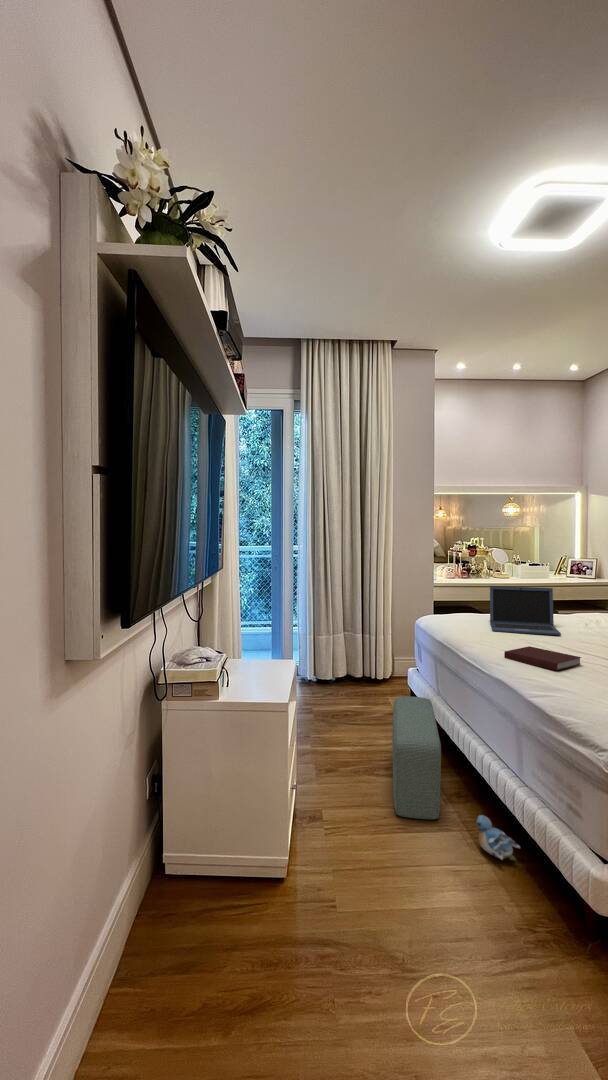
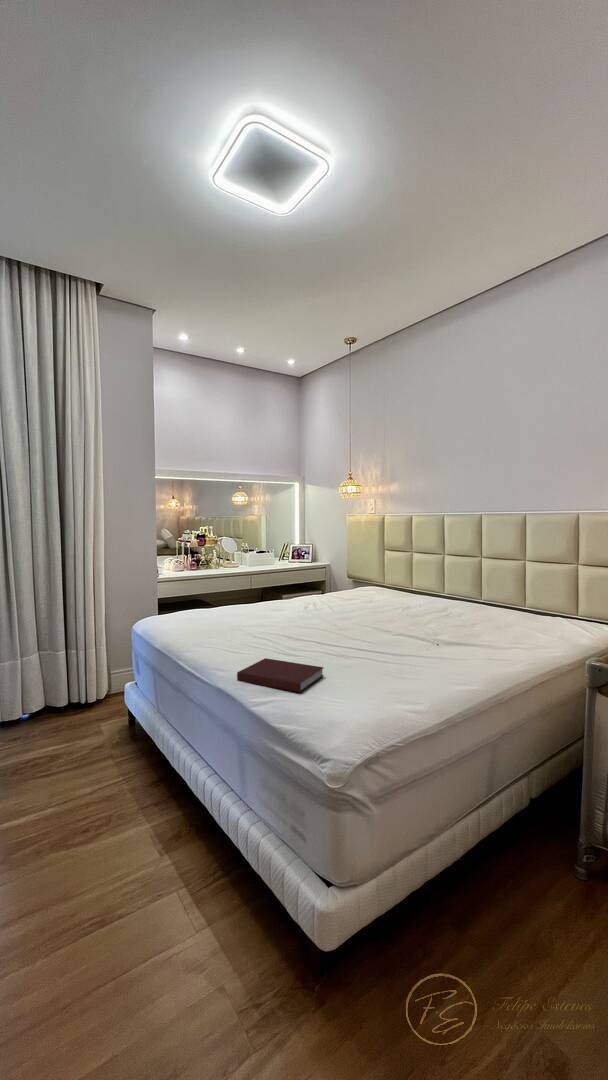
laptop: present [490,586,561,635] -> none [219,581,295,638]
pouf: present [392,696,441,819] -> none [77,741,153,962]
plush toy: present [477,815,520,861] -> none [204,932,265,1006]

